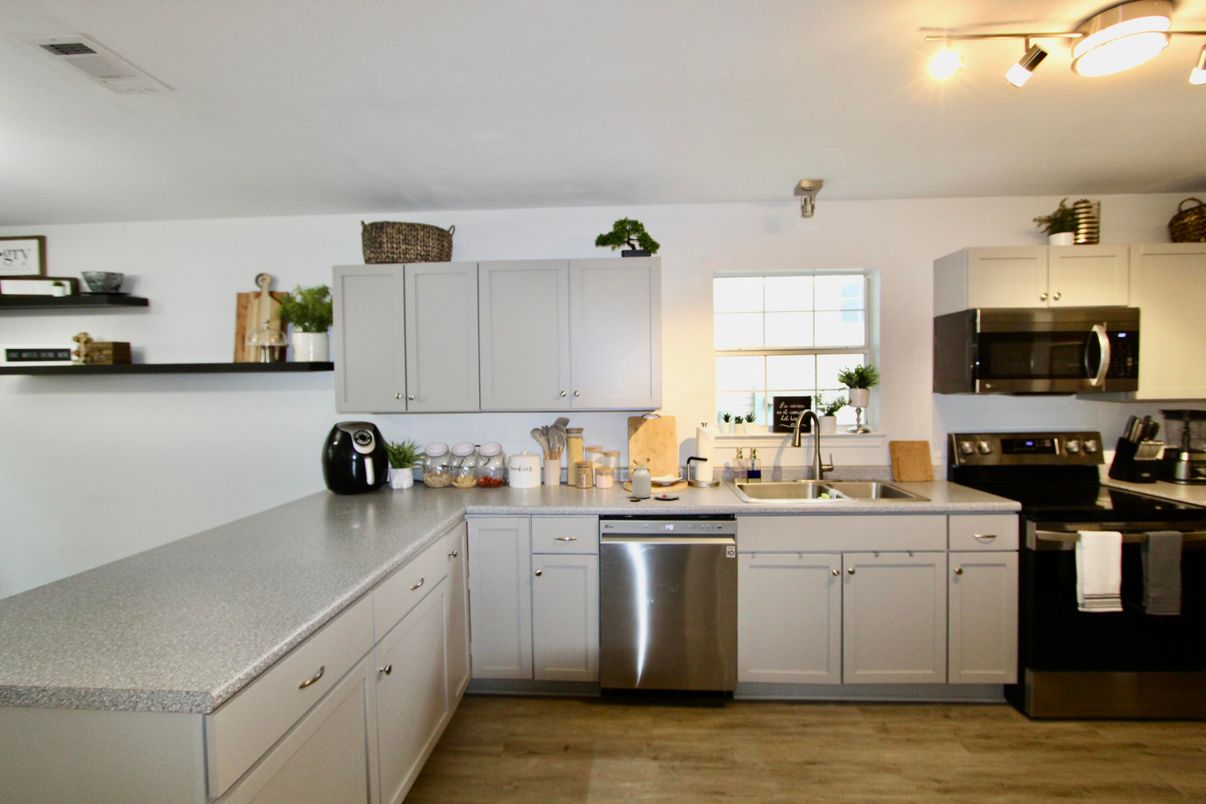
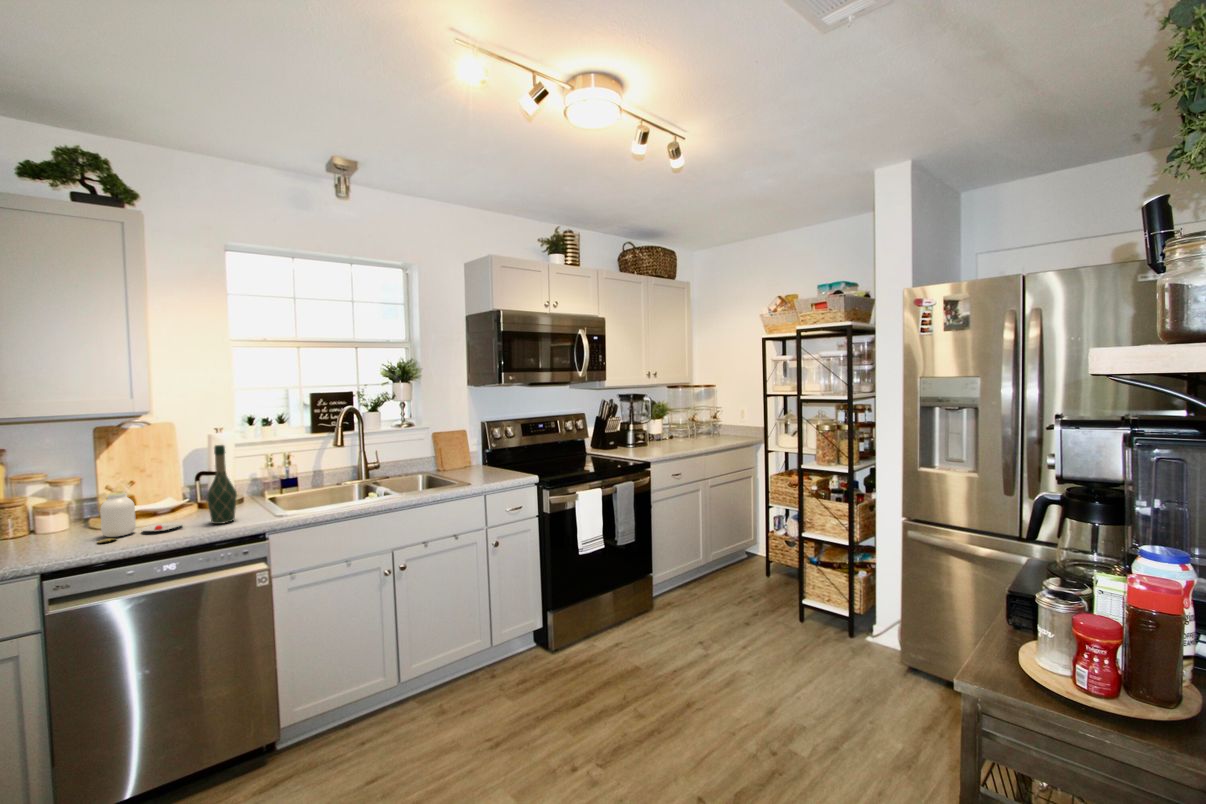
wine bottle: none [696,437,716,500] -> present [207,445,237,524]

